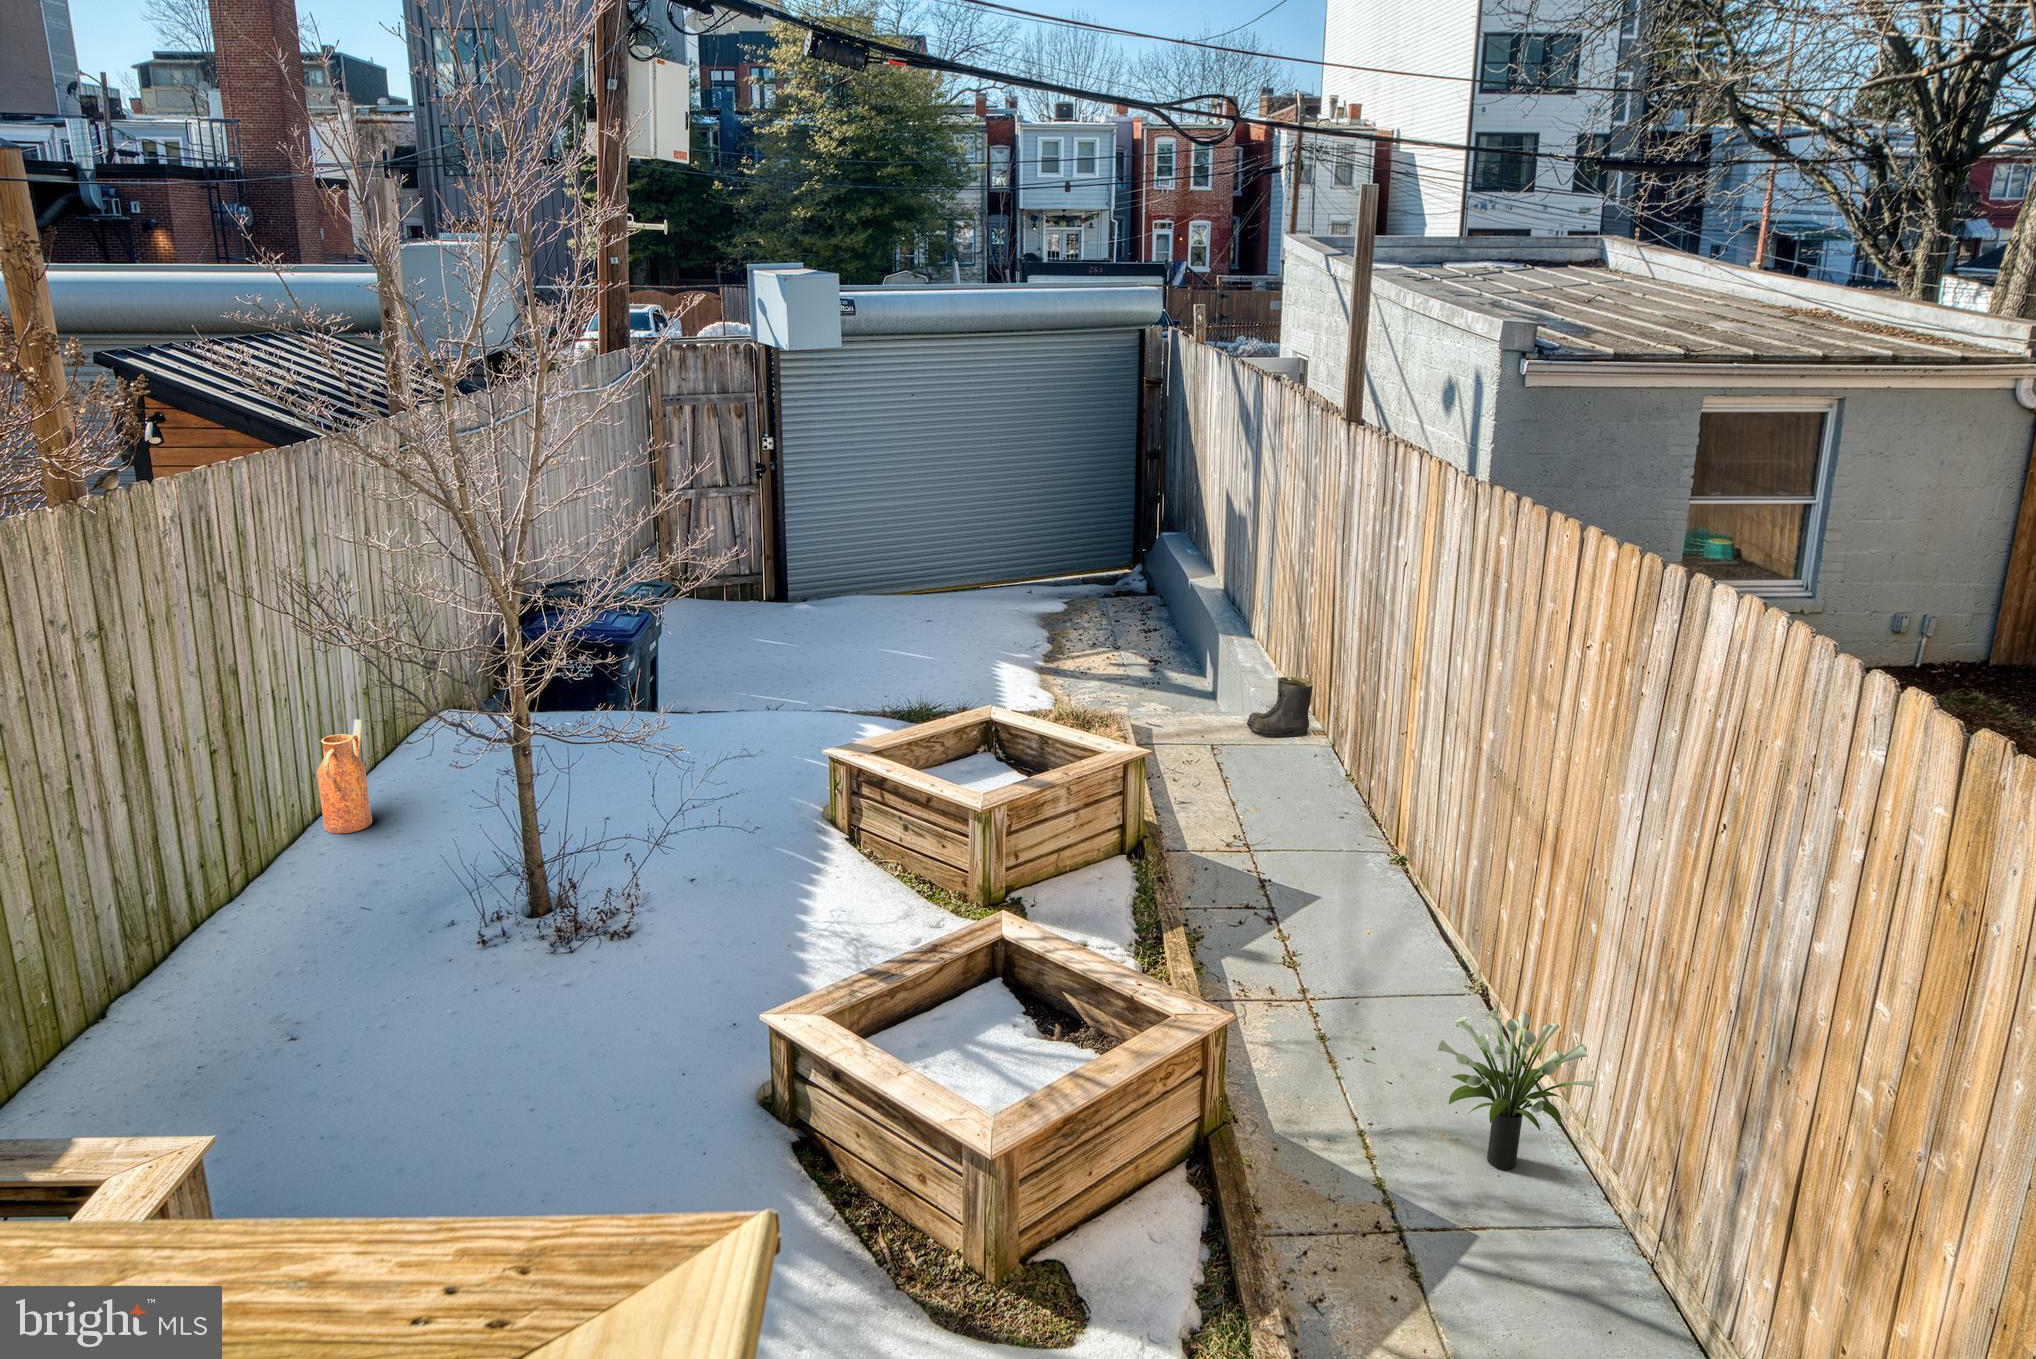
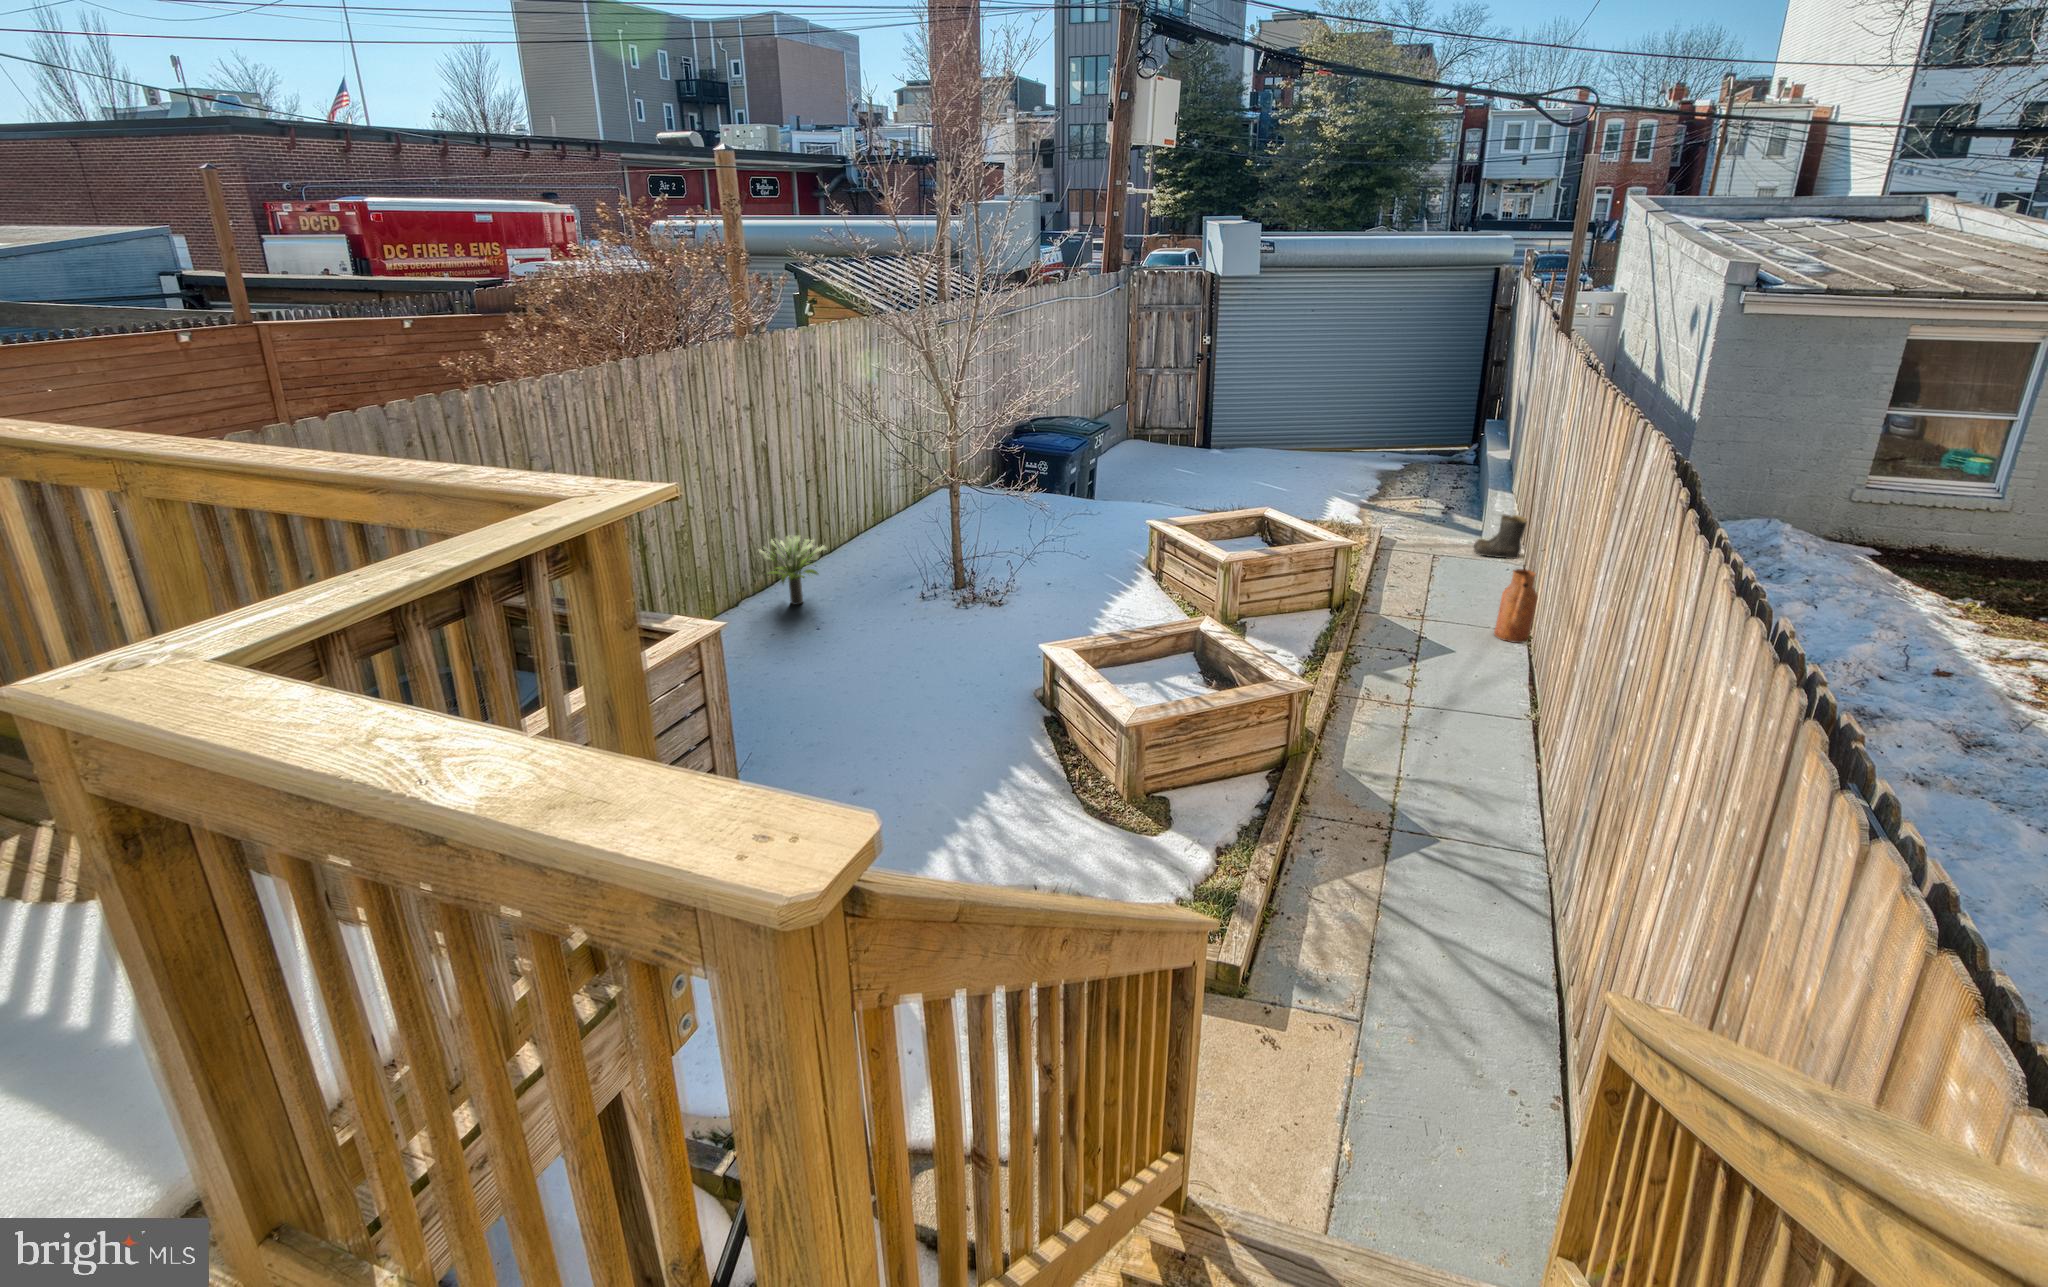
watering can: present [317,720,372,834] -> present [1494,569,1538,643]
potted plant: present [1437,1009,1595,1170] -> present [759,535,826,605]

